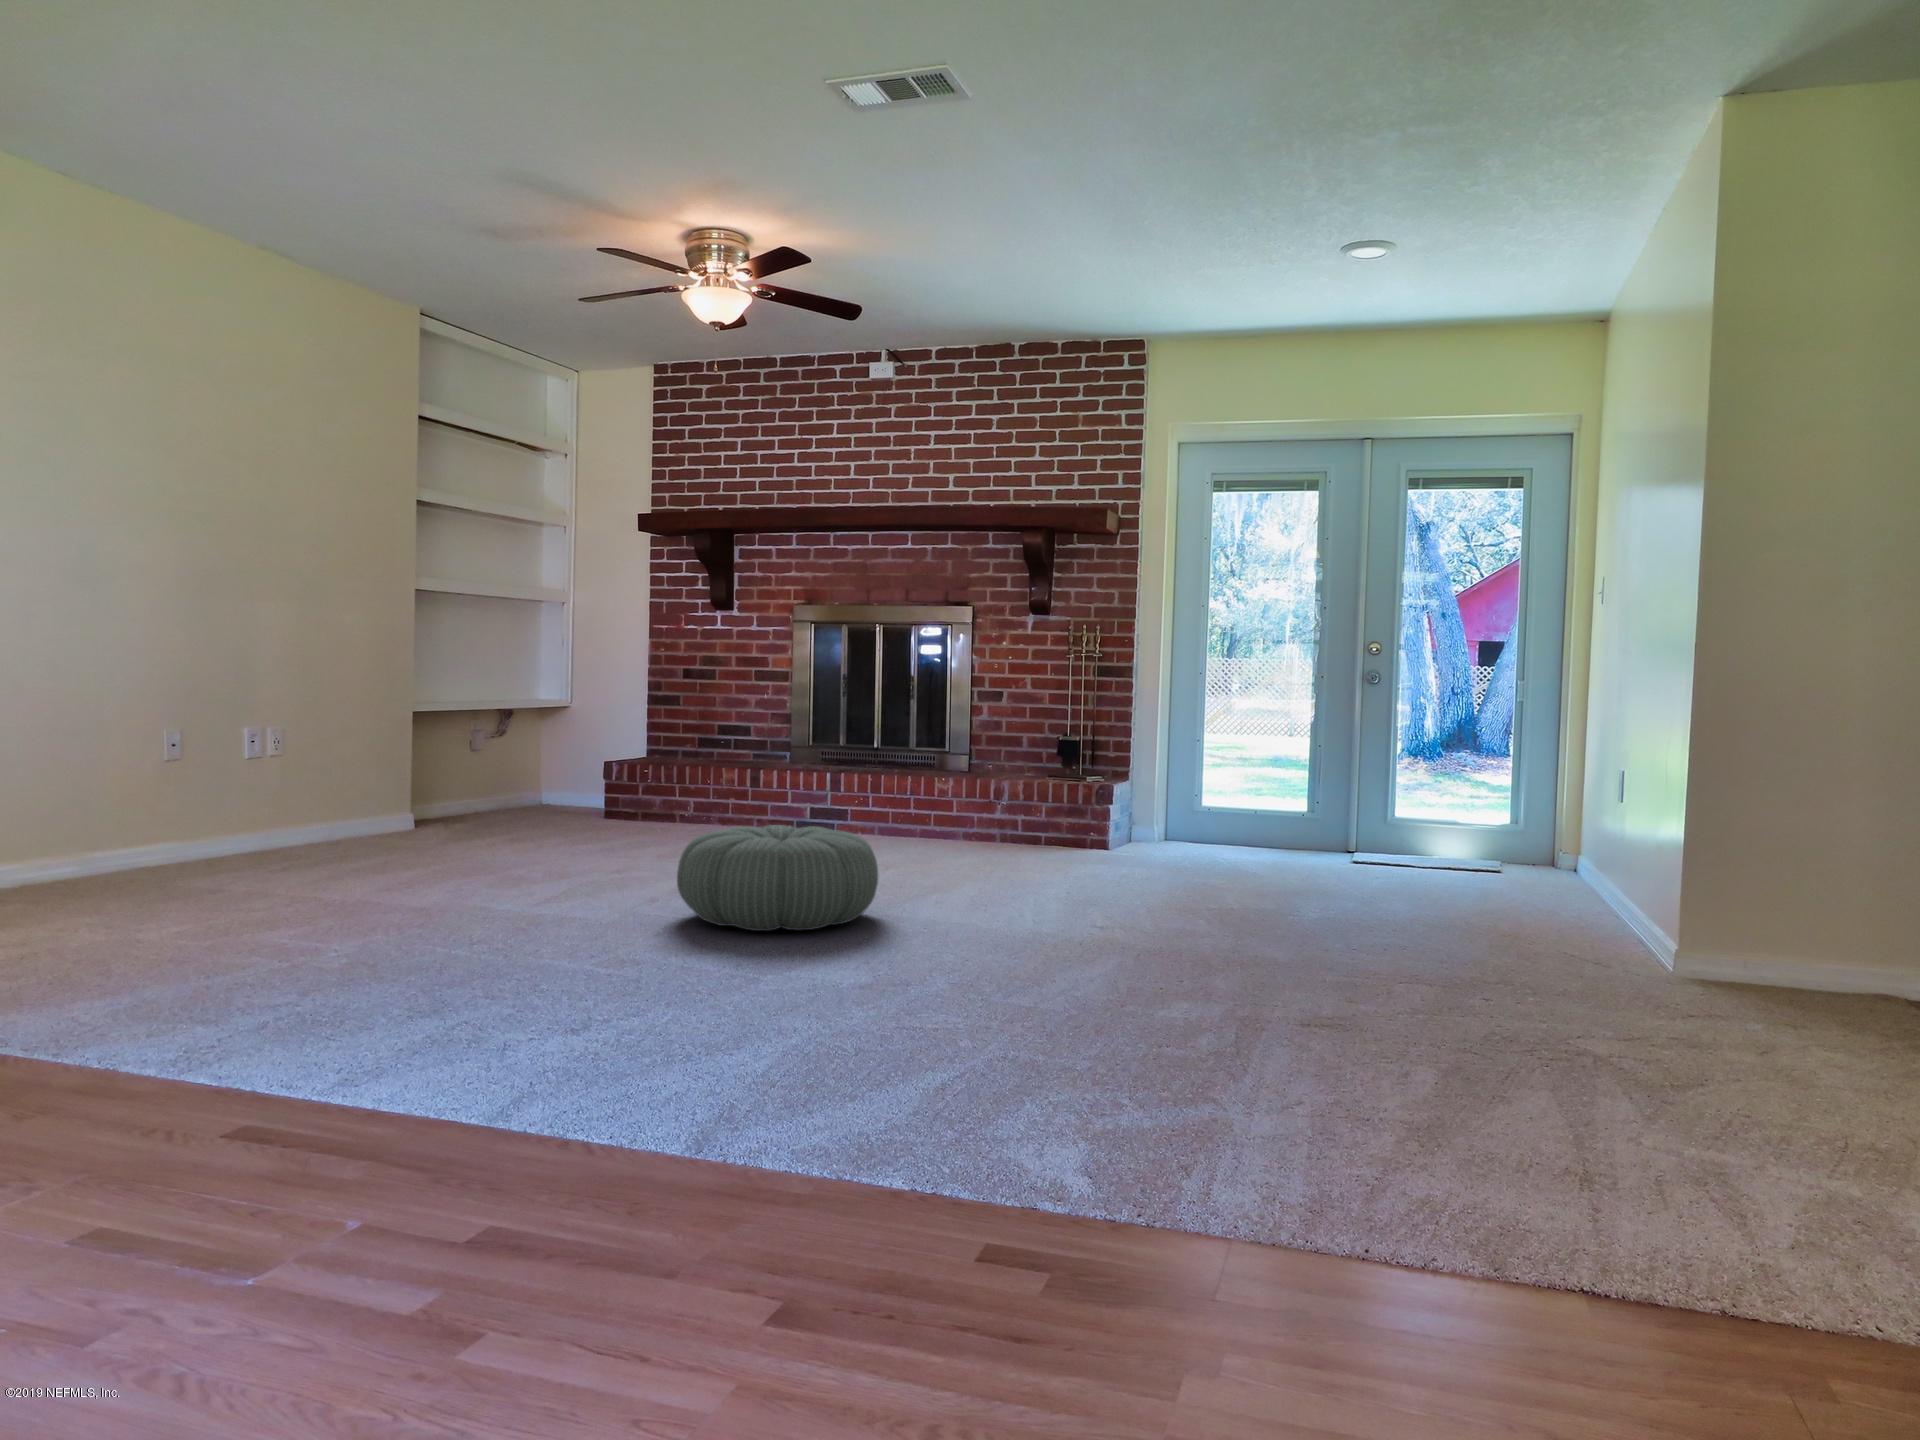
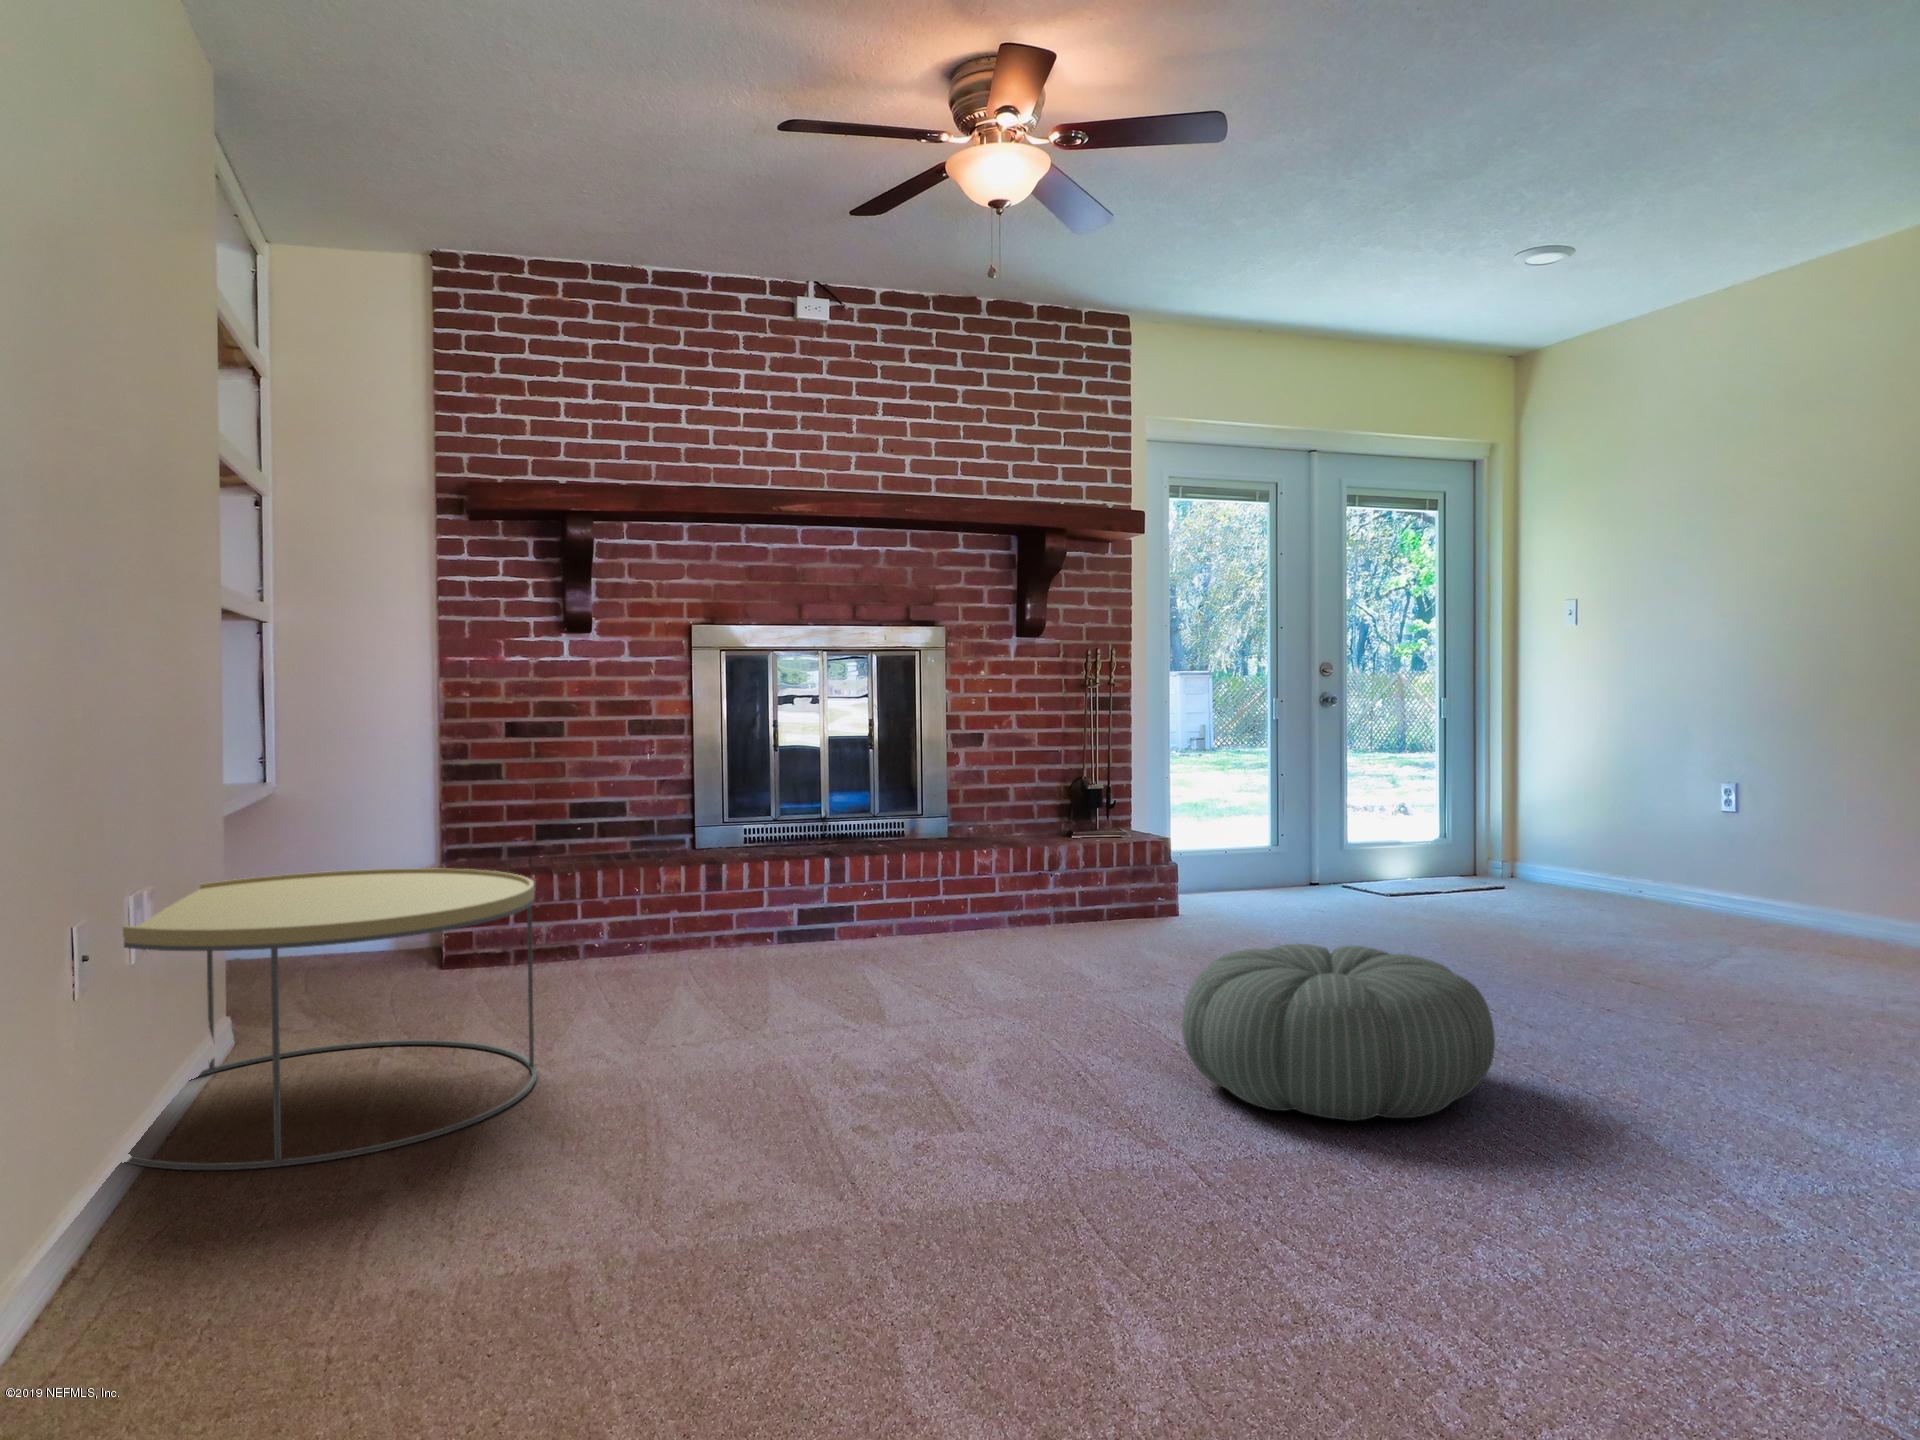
coffee table: none [283,739,507,865] -> present [123,868,537,1170]

